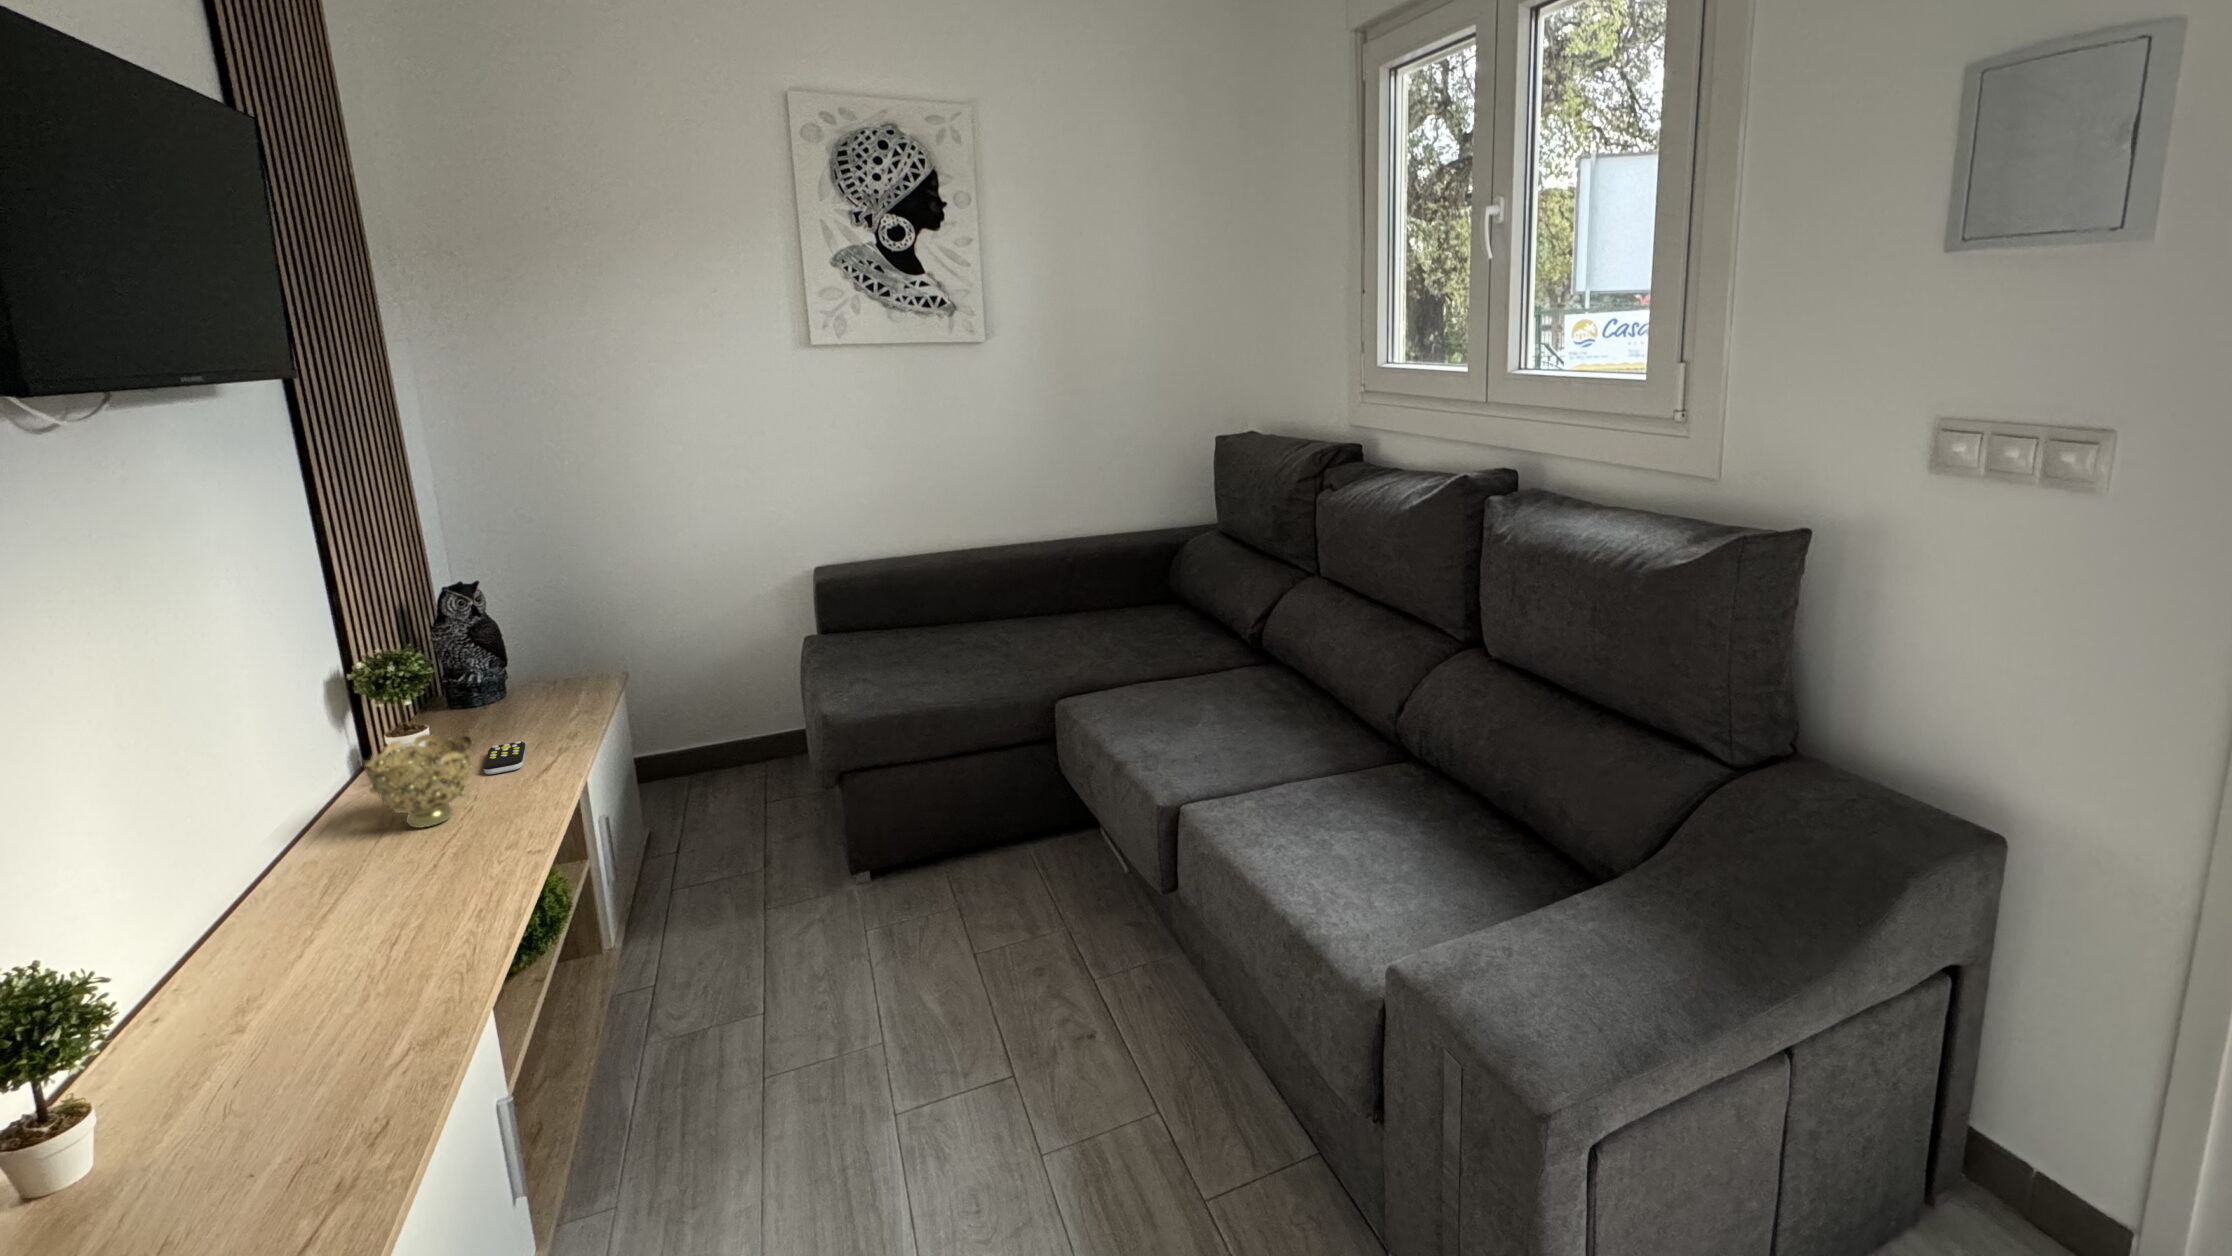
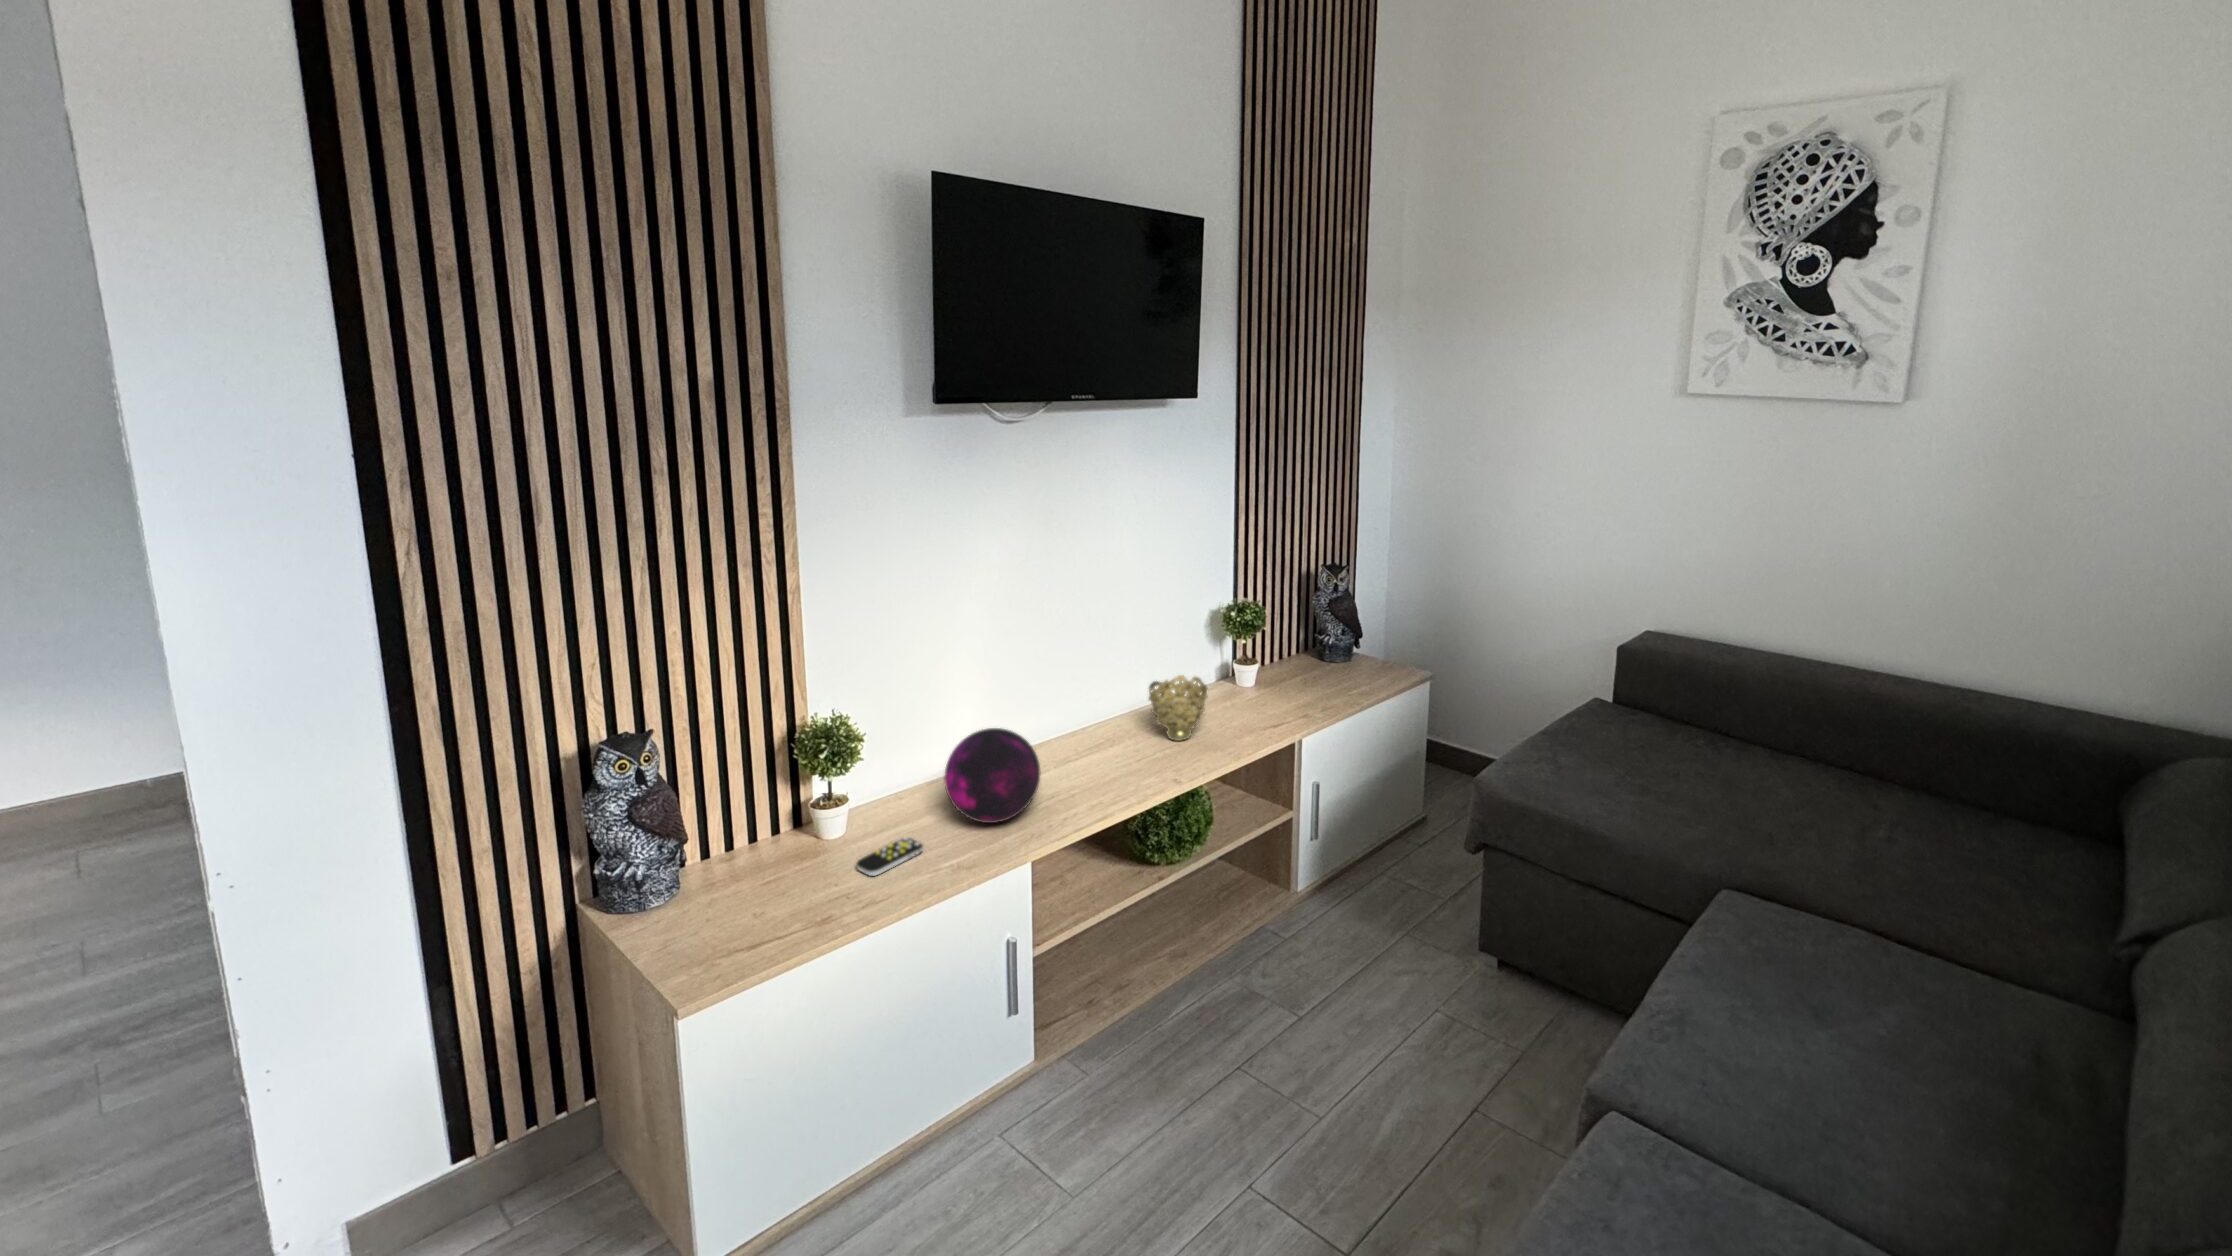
remote control: present [484,741,526,774] -> present [857,837,923,876]
decorative orb: none [183,852,398,1017] -> present [944,728,1040,823]

